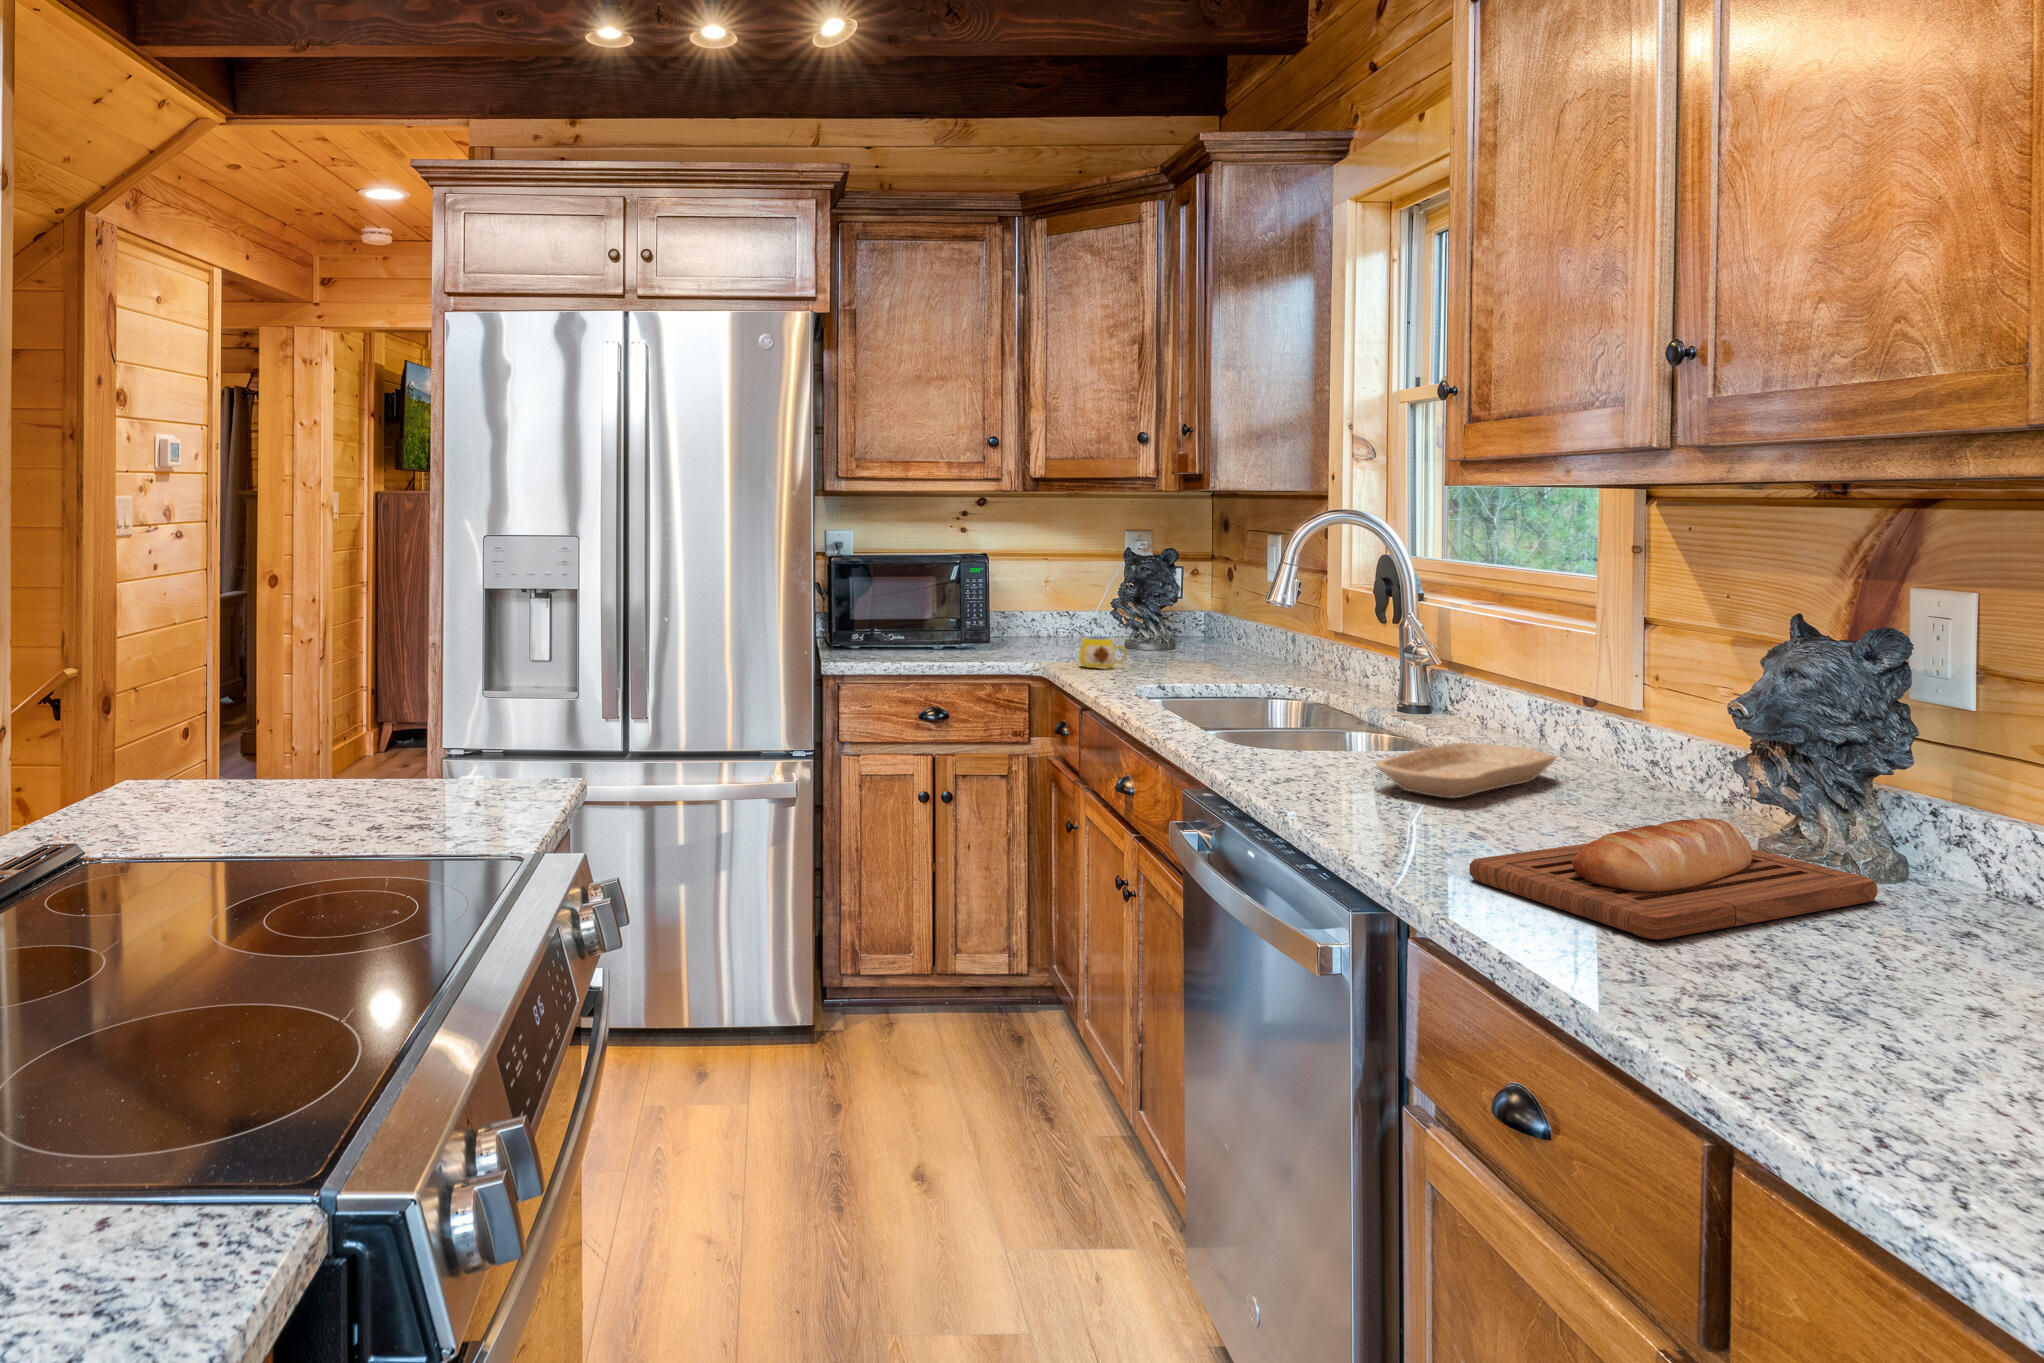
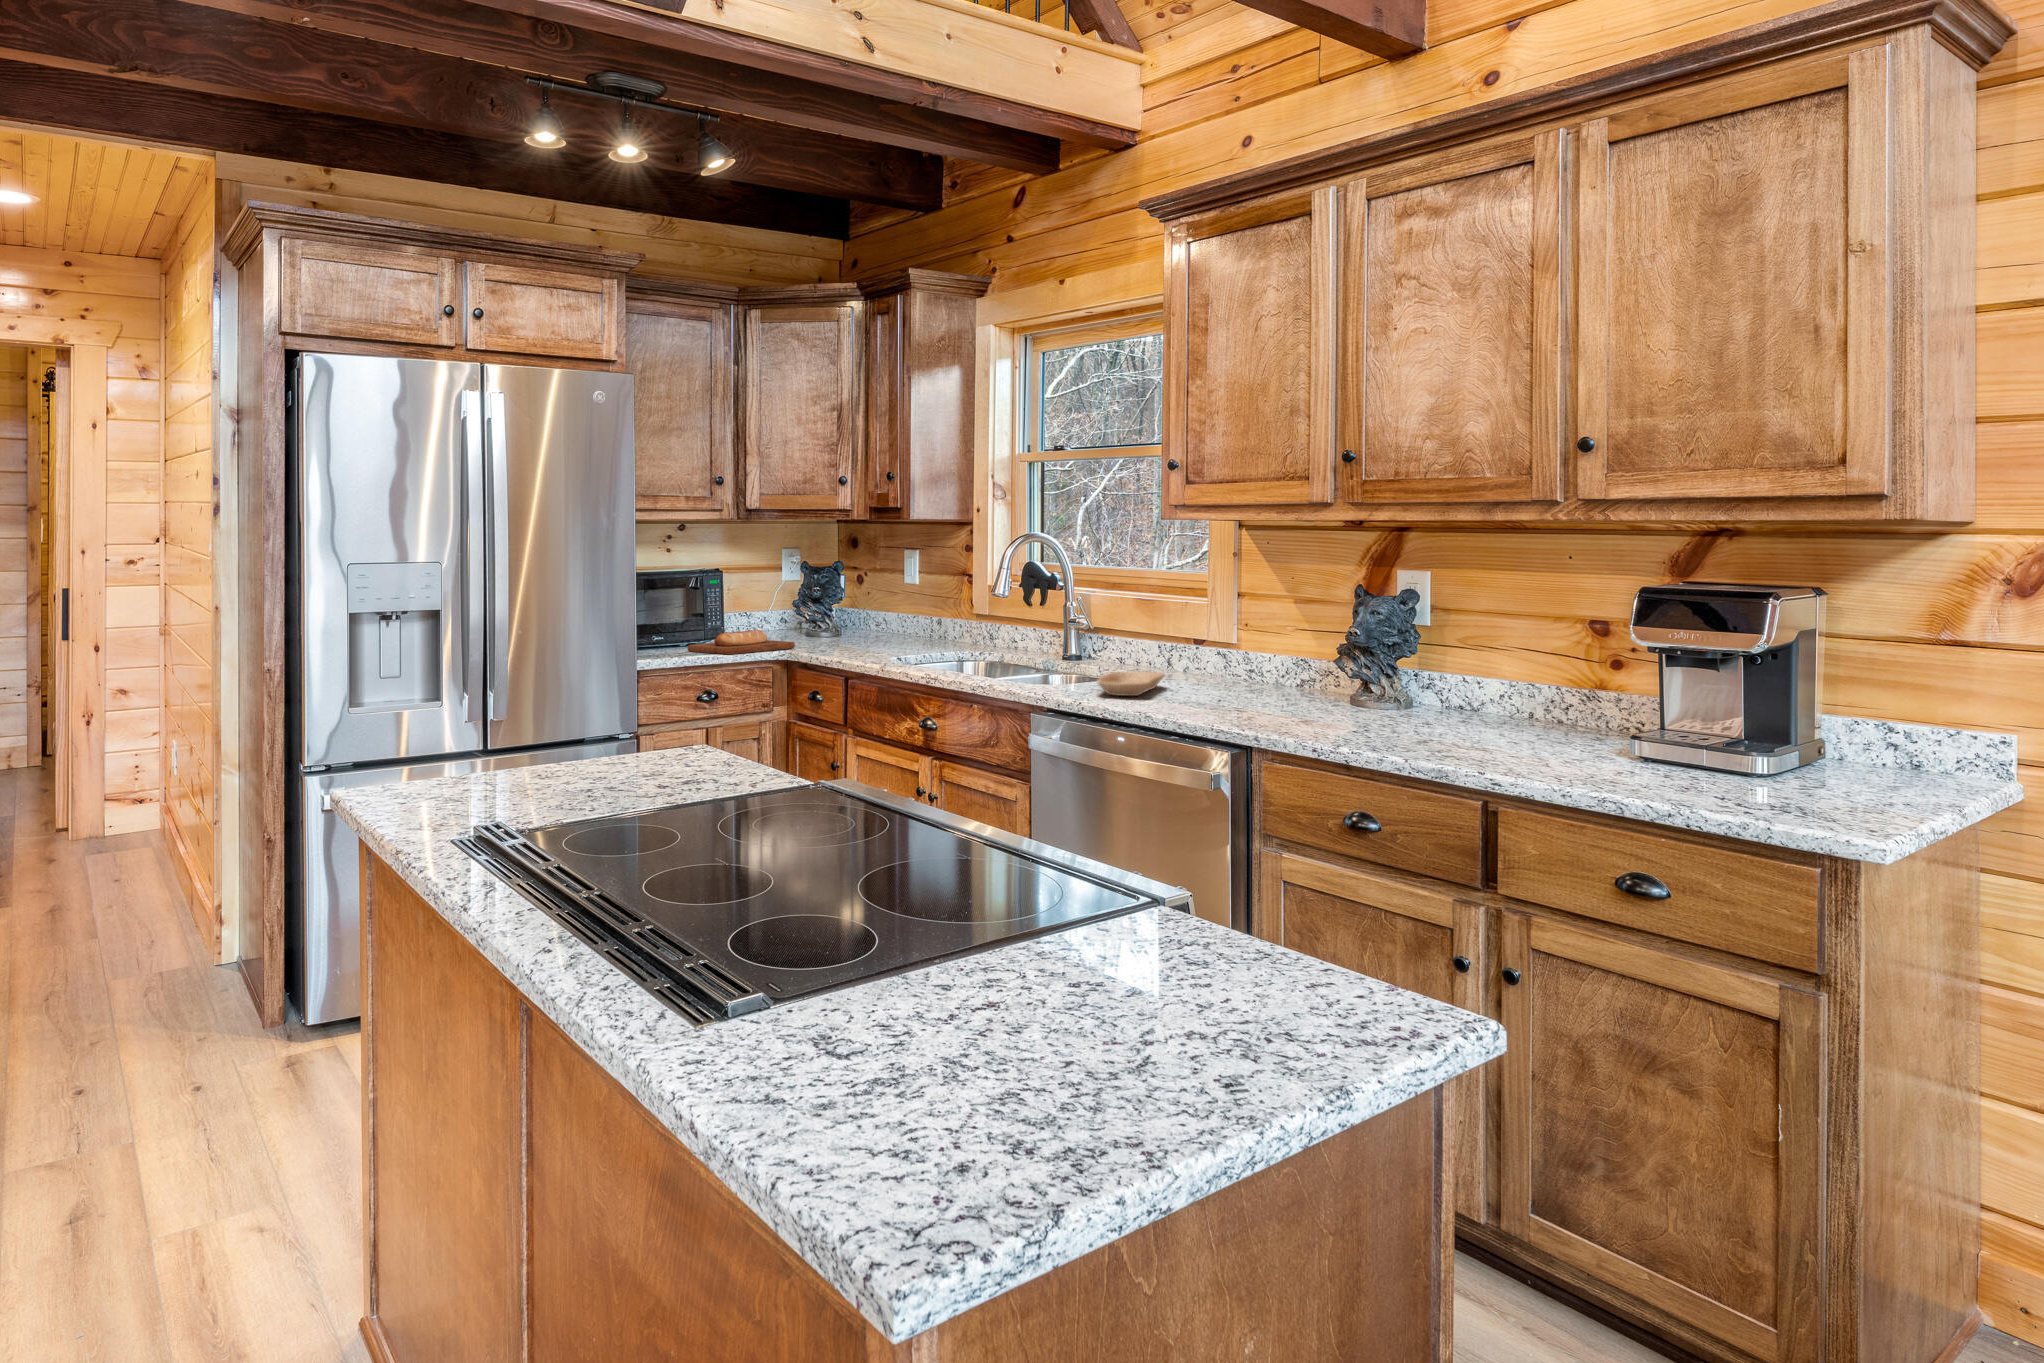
mug: present [1079,637,1127,669] -> none [807,632,841,656]
bread loaf: present [1469,818,1877,940] -> present [688,630,795,655]

